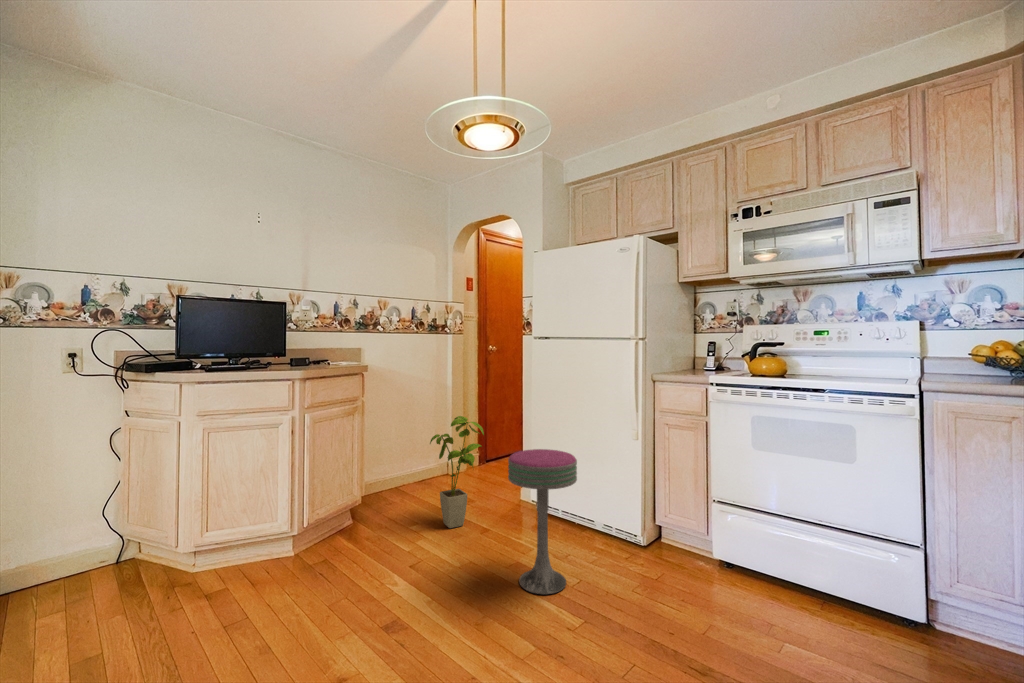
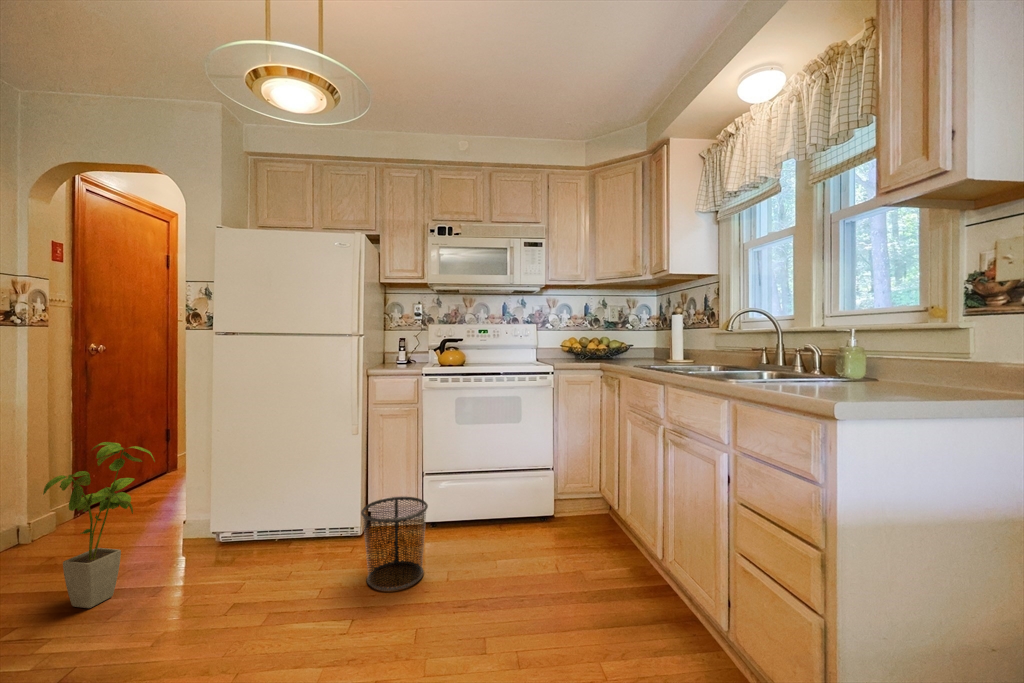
bar stool: present [508,449,577,594] -> none [236,457,323,623]
waste bin: none [612,513,685,617] -> present [361,497,428,591]

